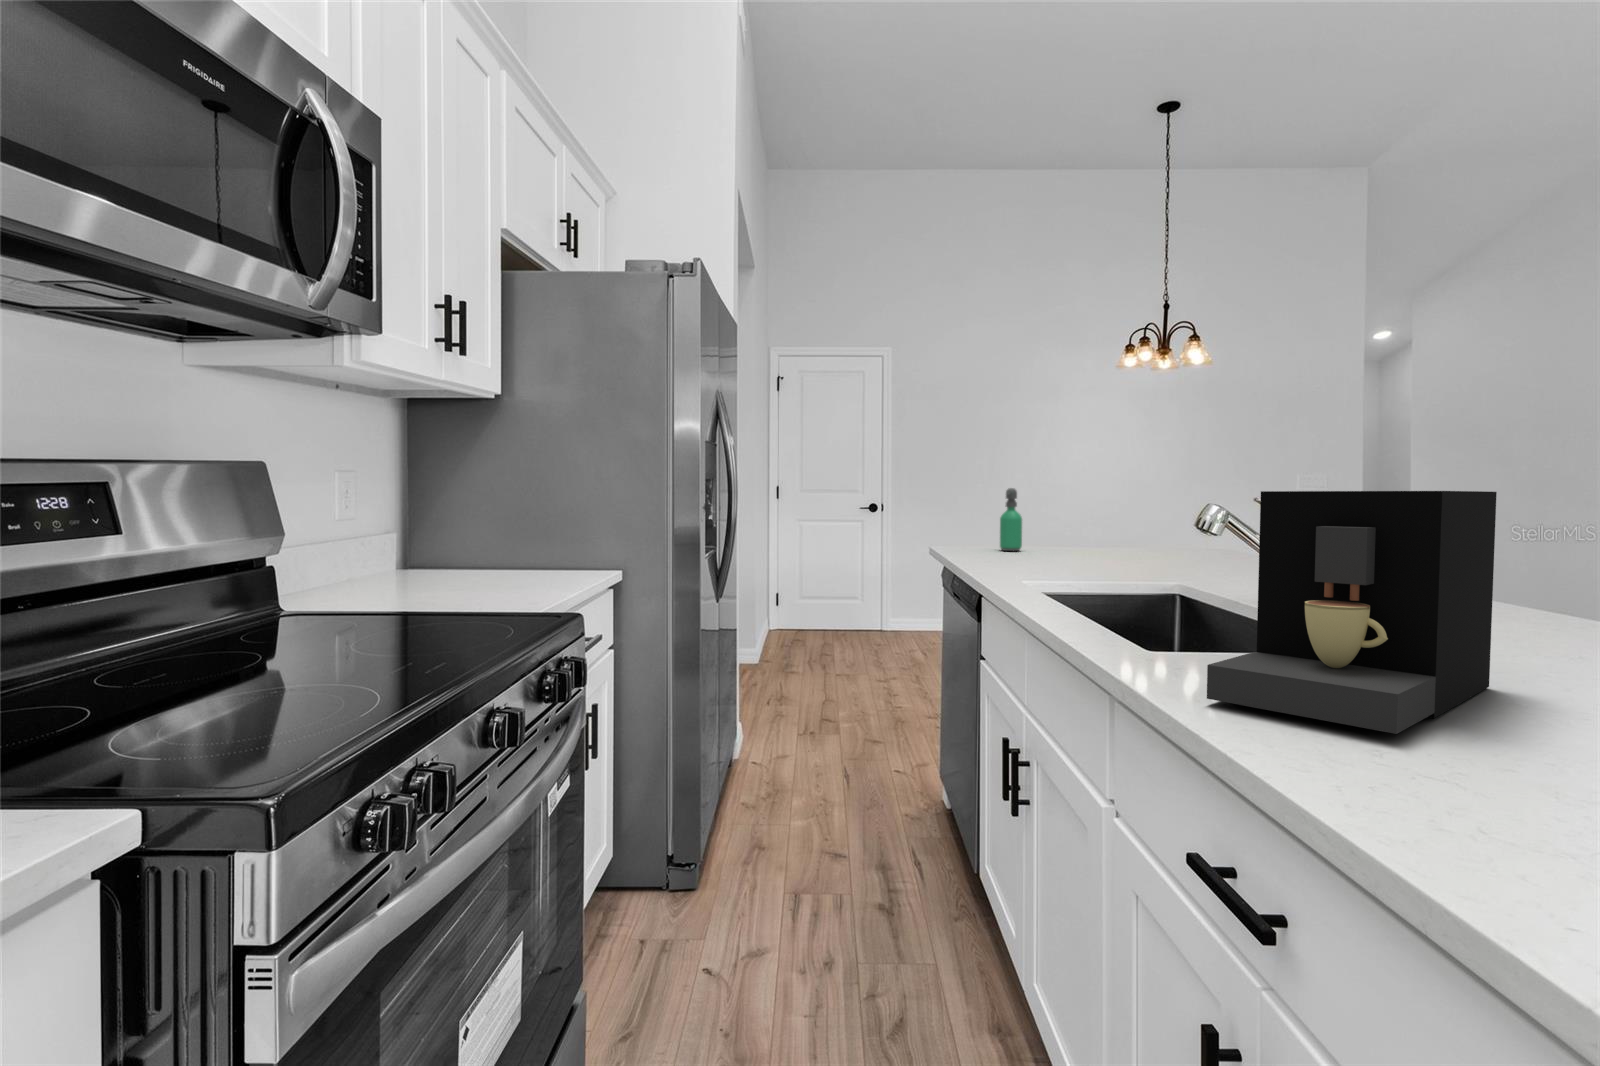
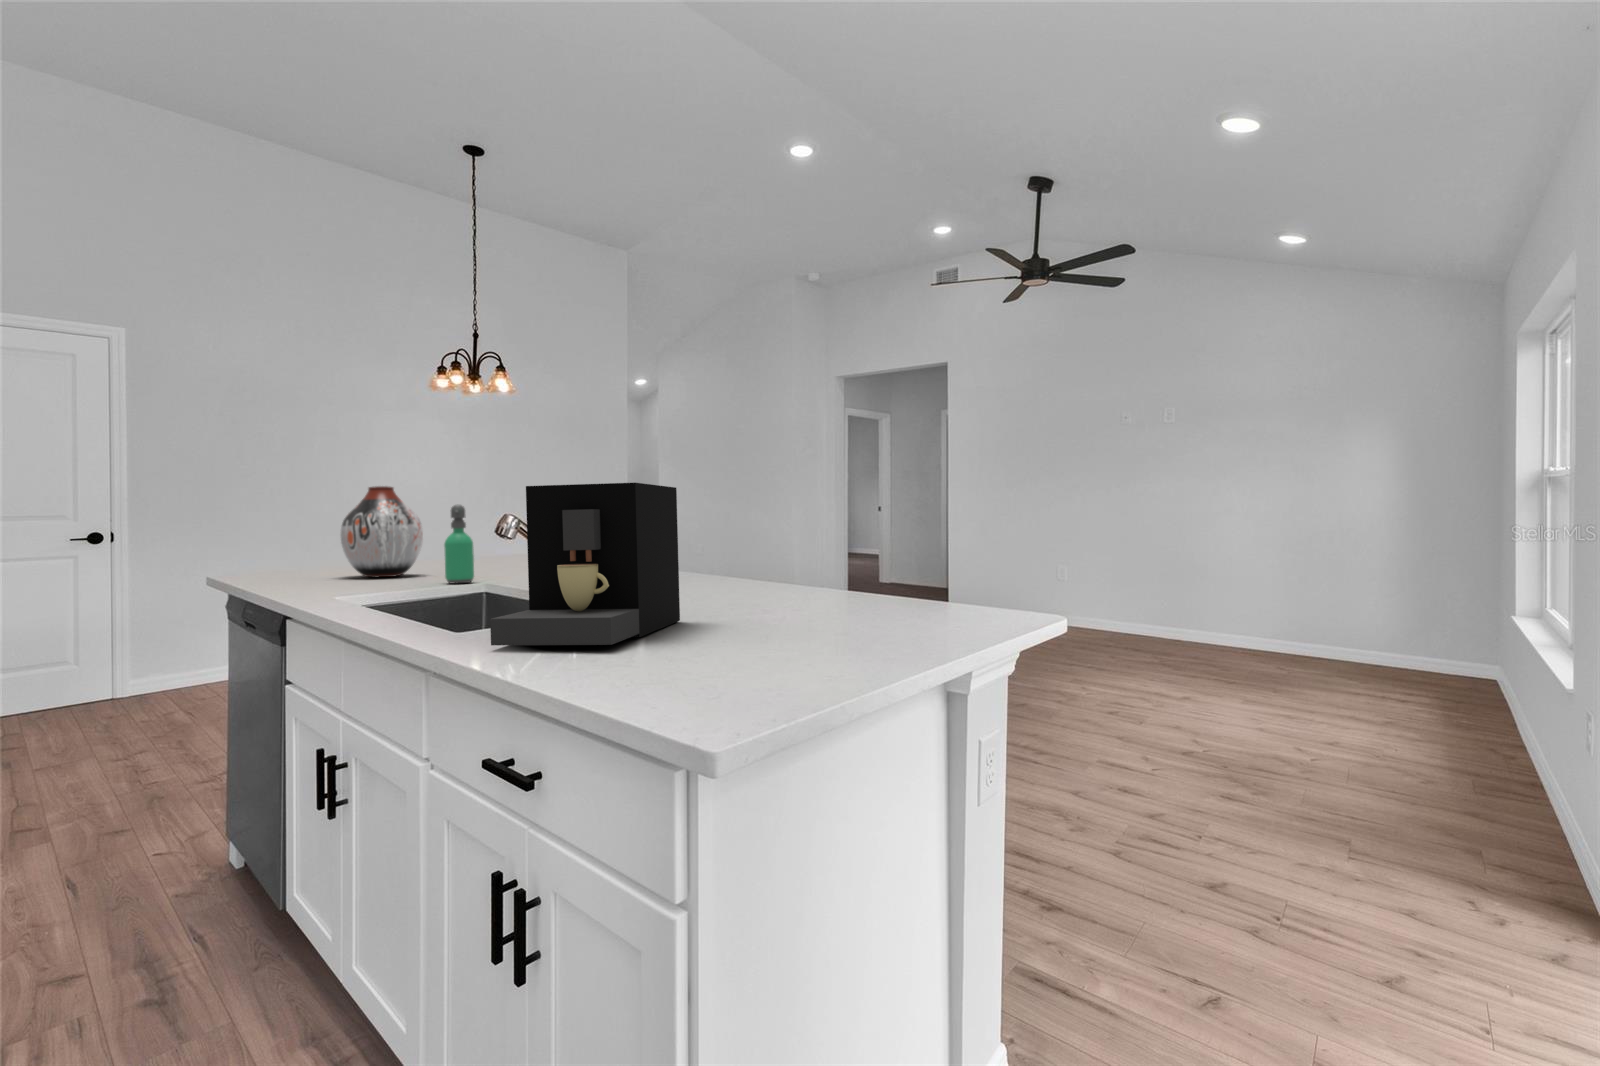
vase: none [1033,470,1111,560] -> present [341,486,423,577]
soap dispenser: present [1000,488,1022,551] -> present [444,505,474,584]

